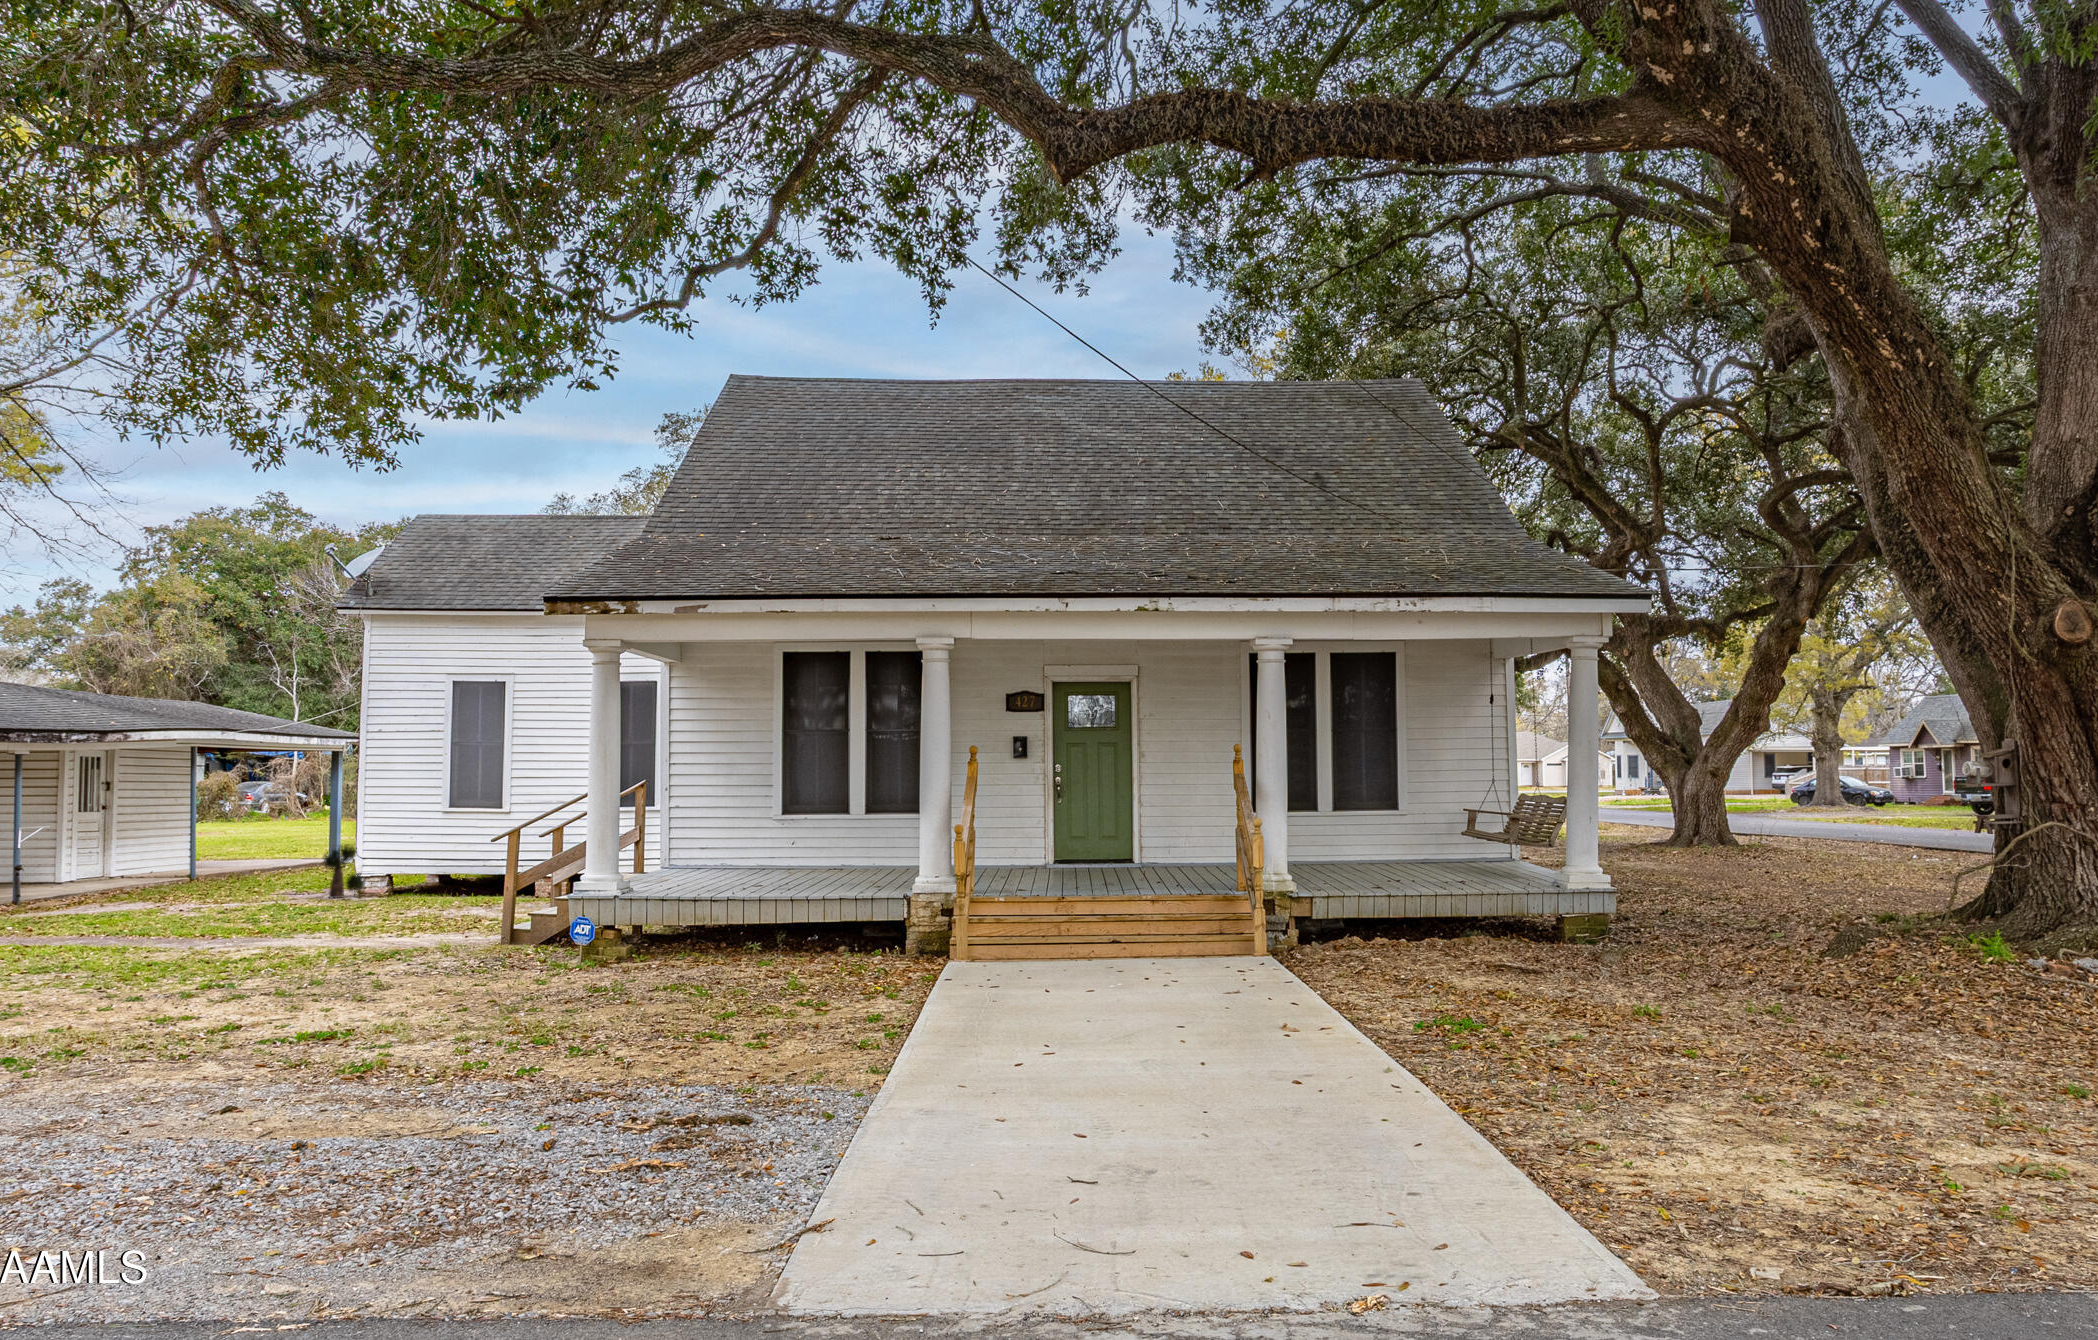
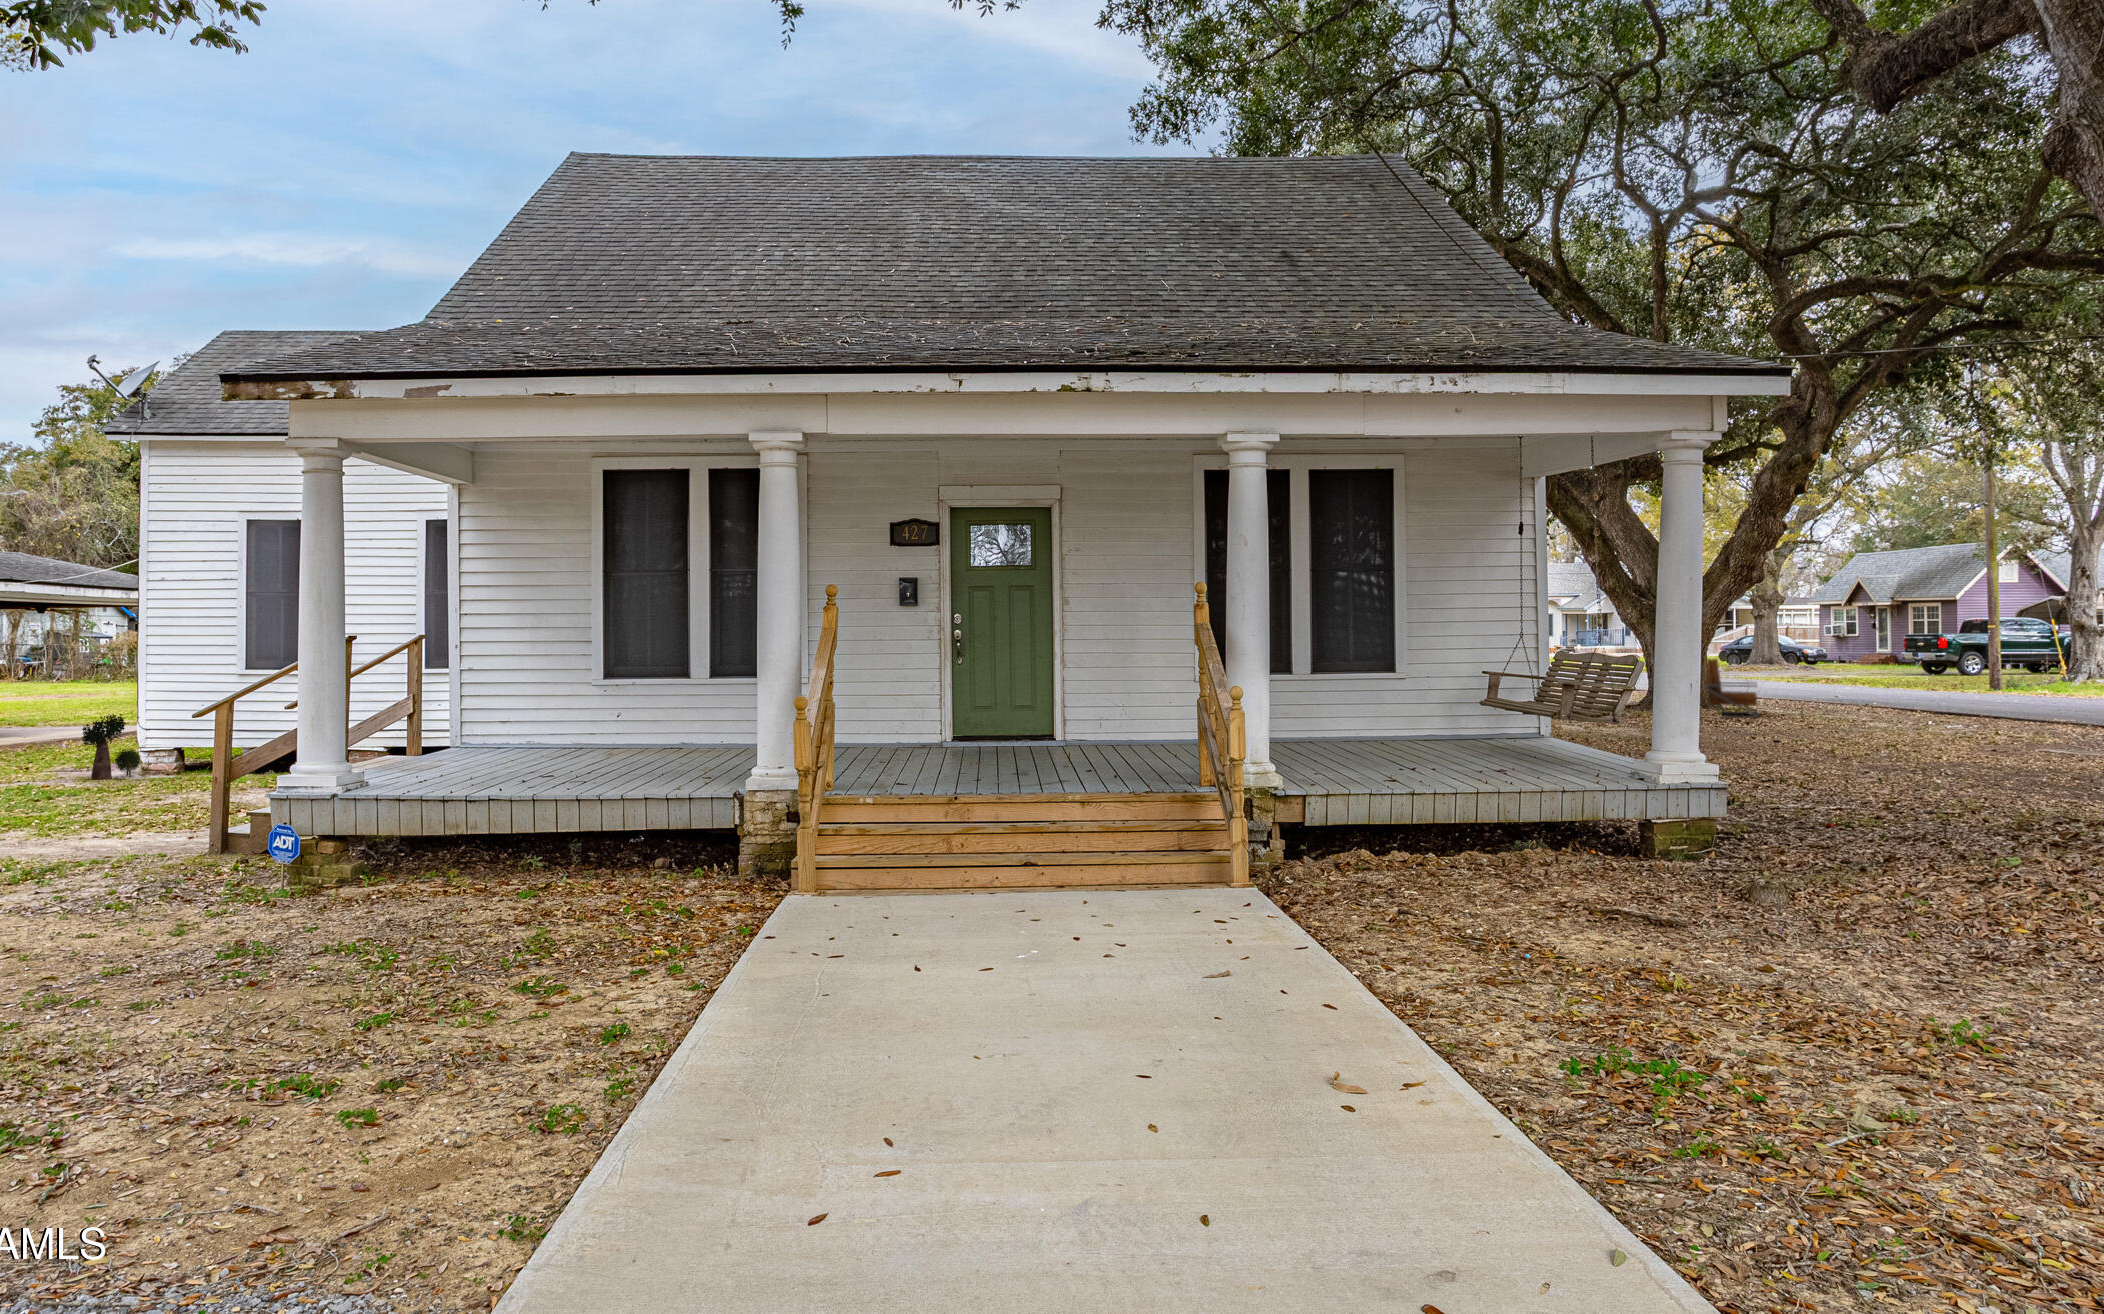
lounge chair: none [1717,796,1774,852] -> present [1705,659,1758,718]

